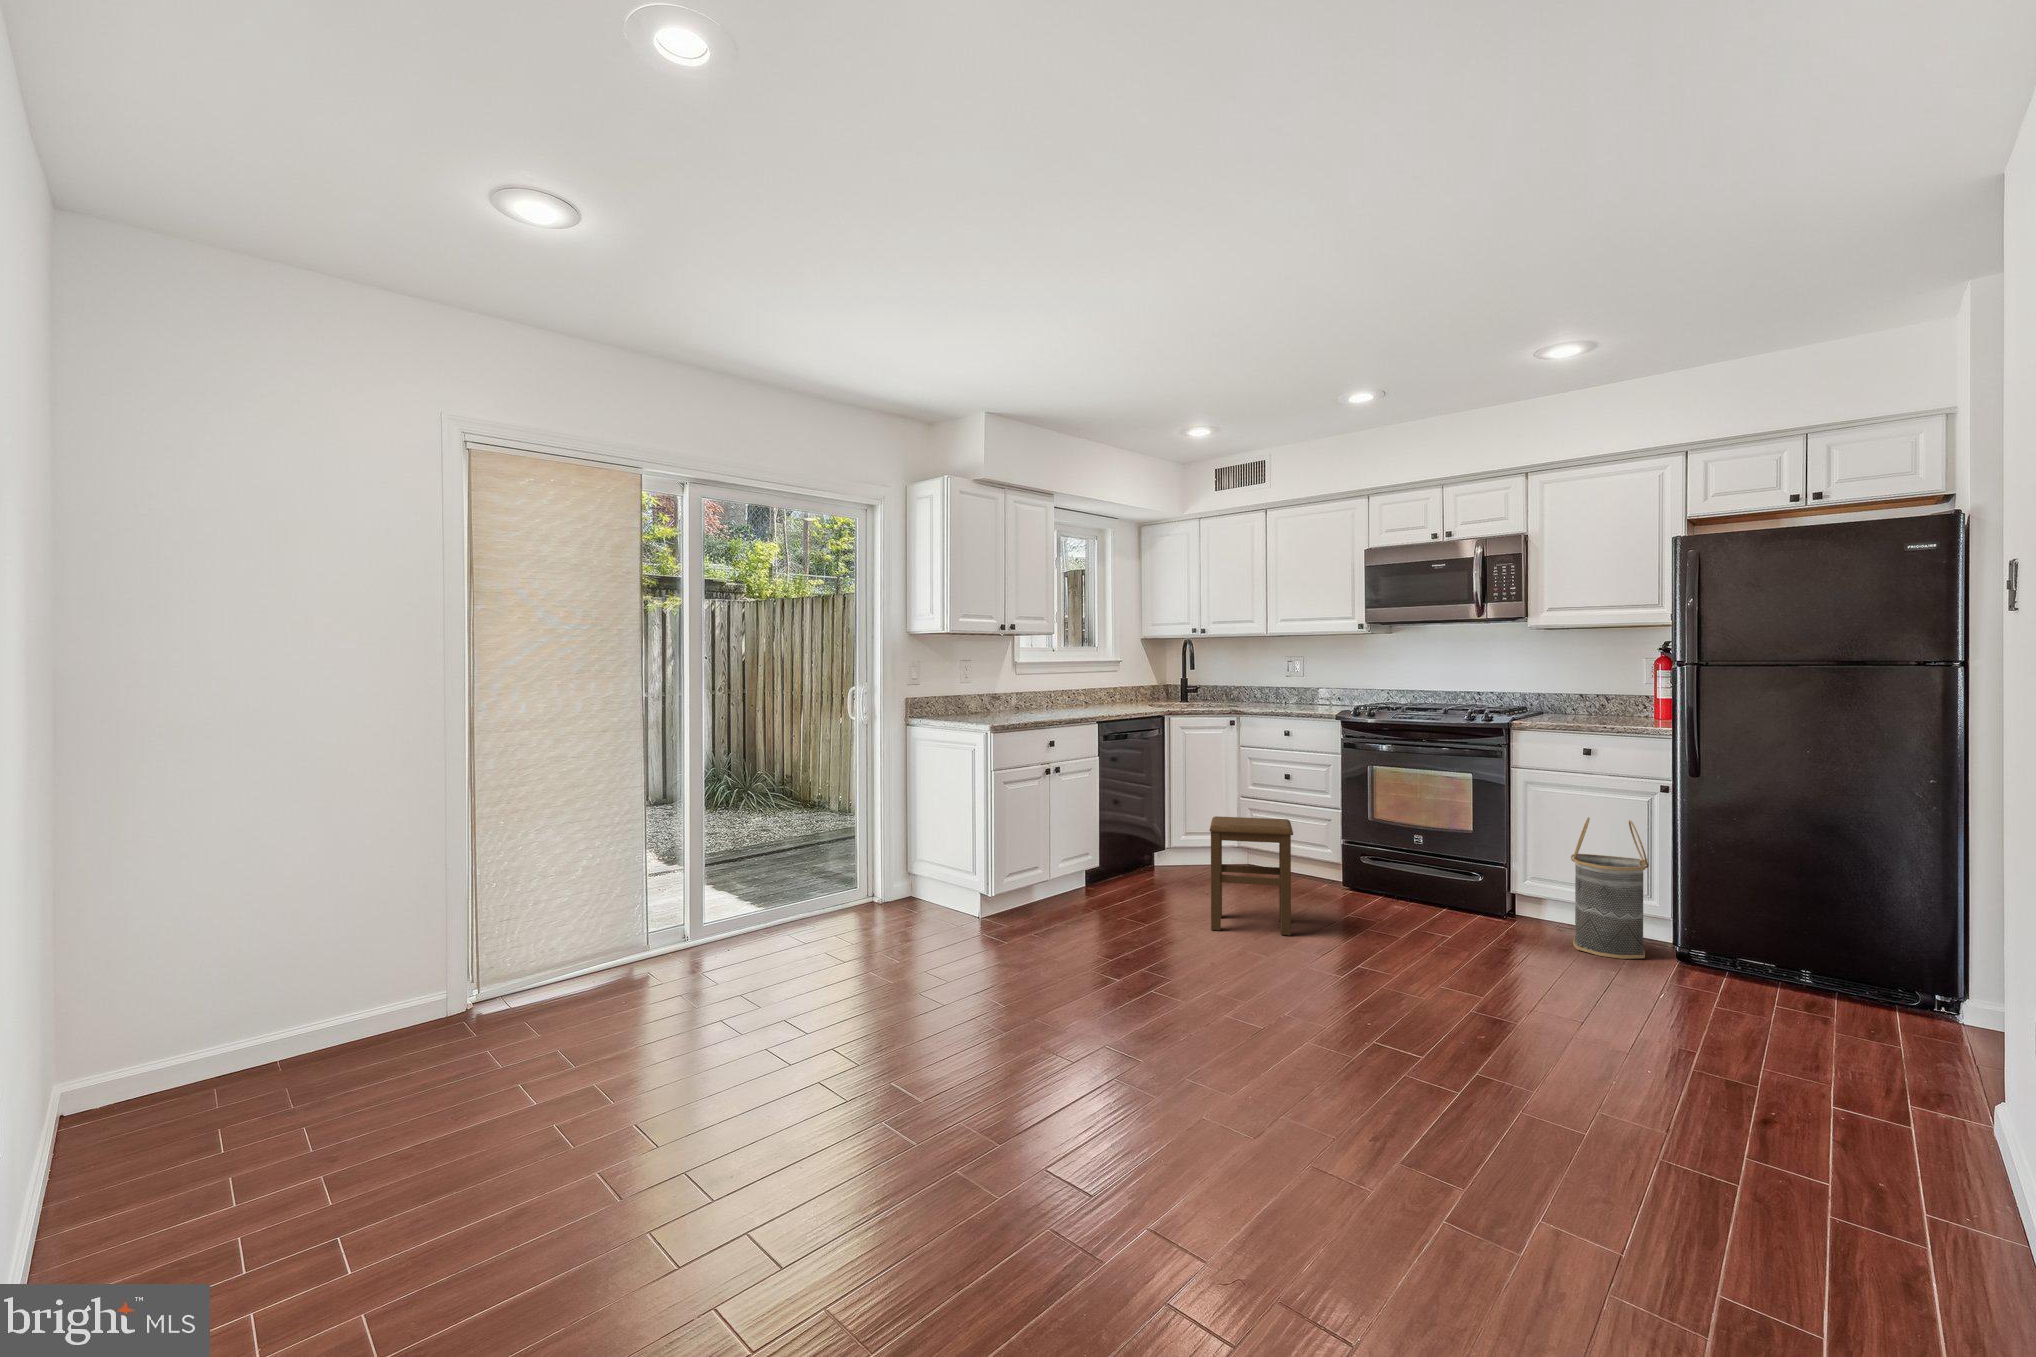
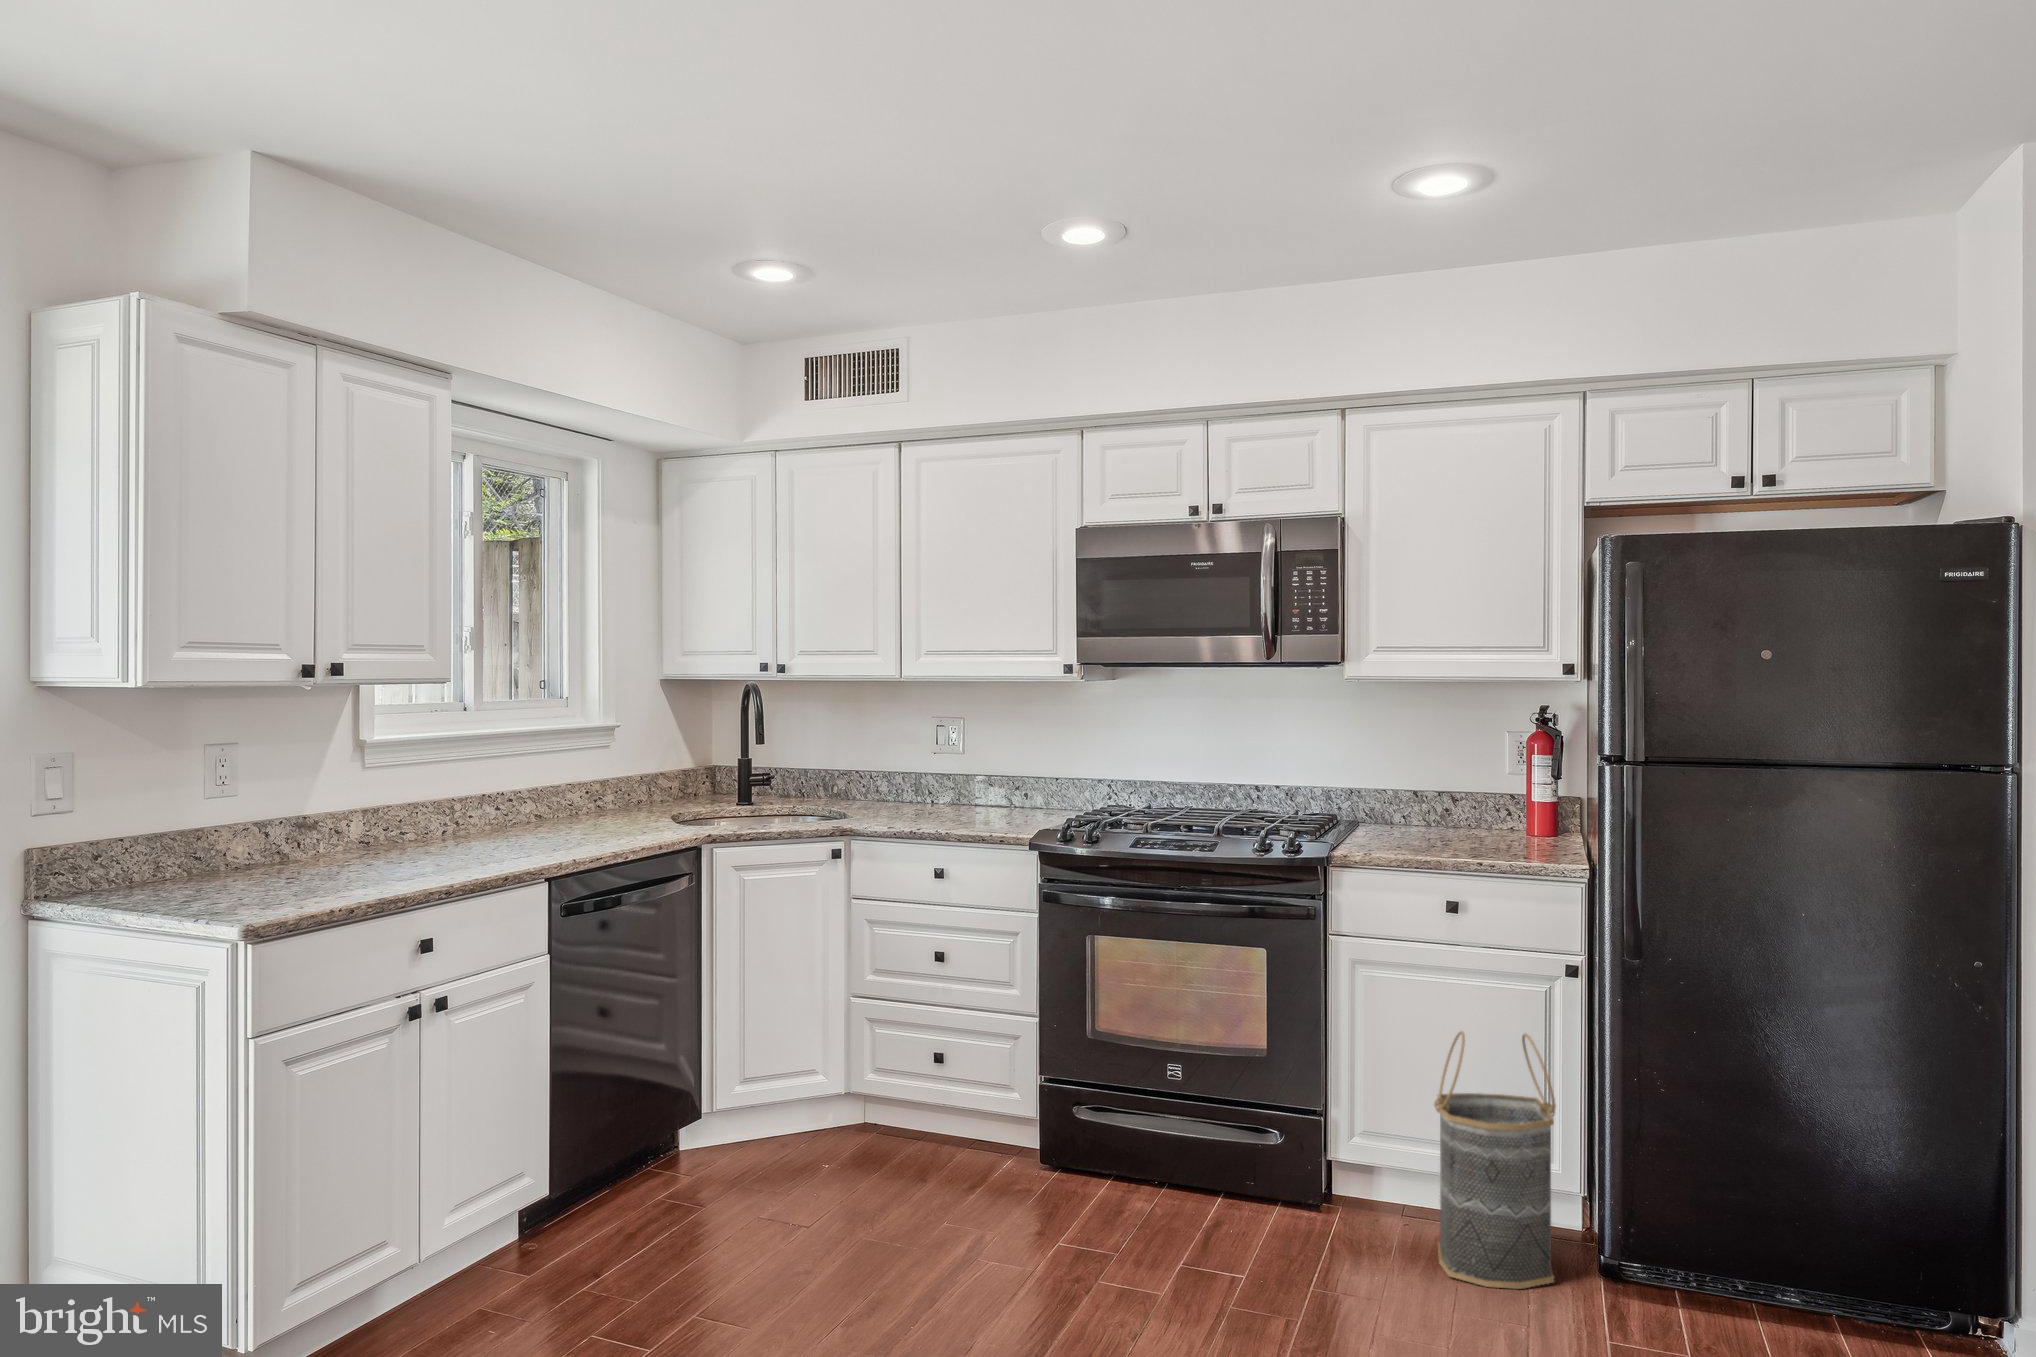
stool: present [1210,816,1293,935] -> none [787,1070,958,1331]

